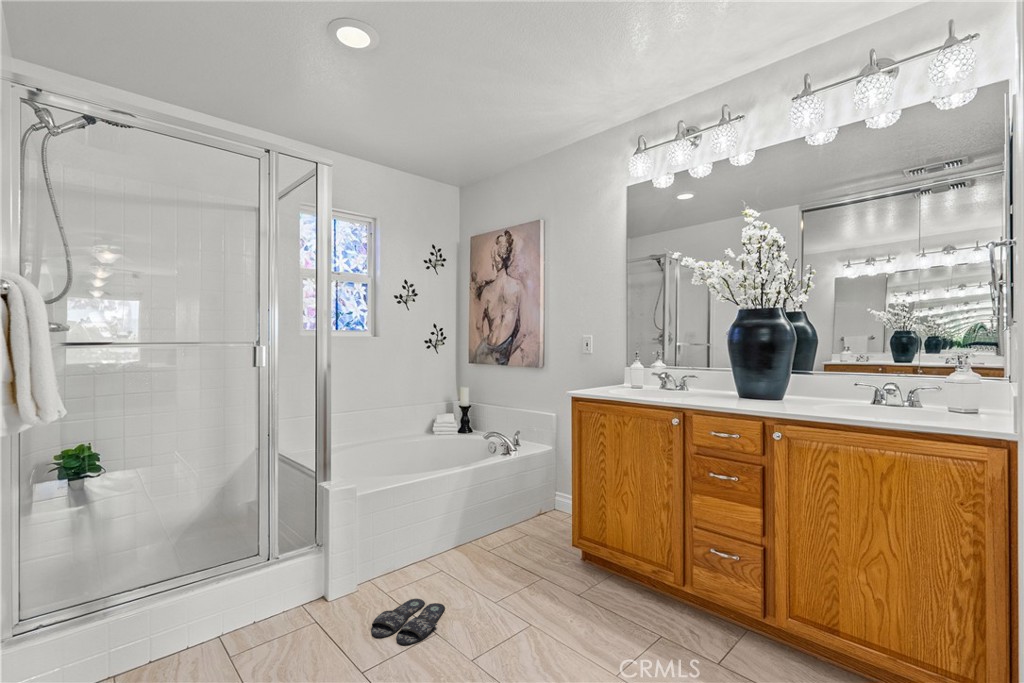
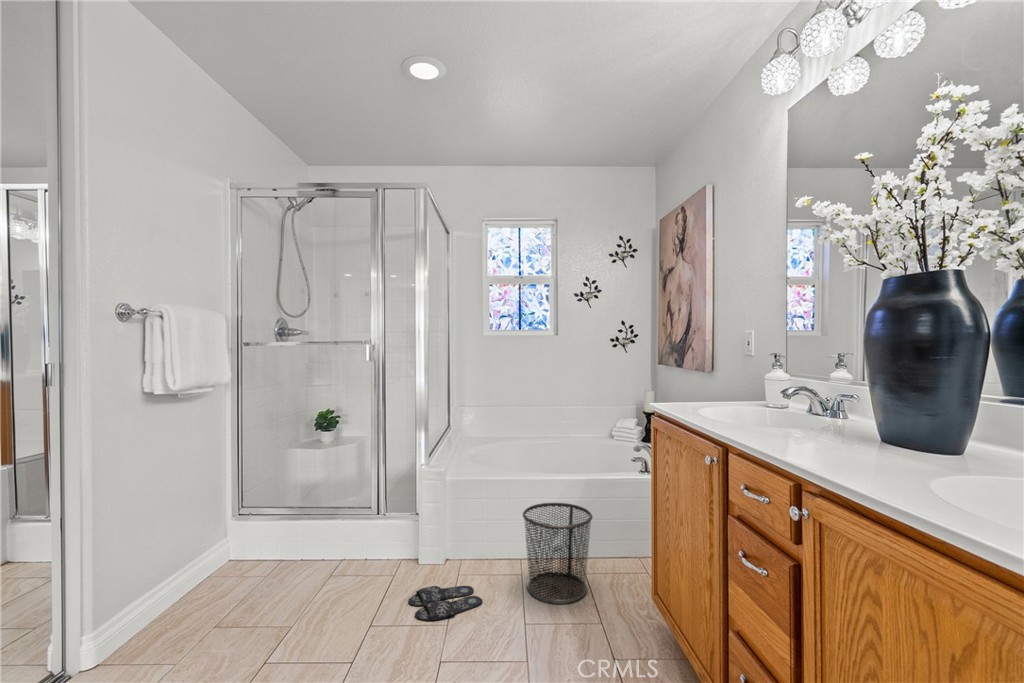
waste bin: none [454,493,518,584] -> present [523,503,593,603]

